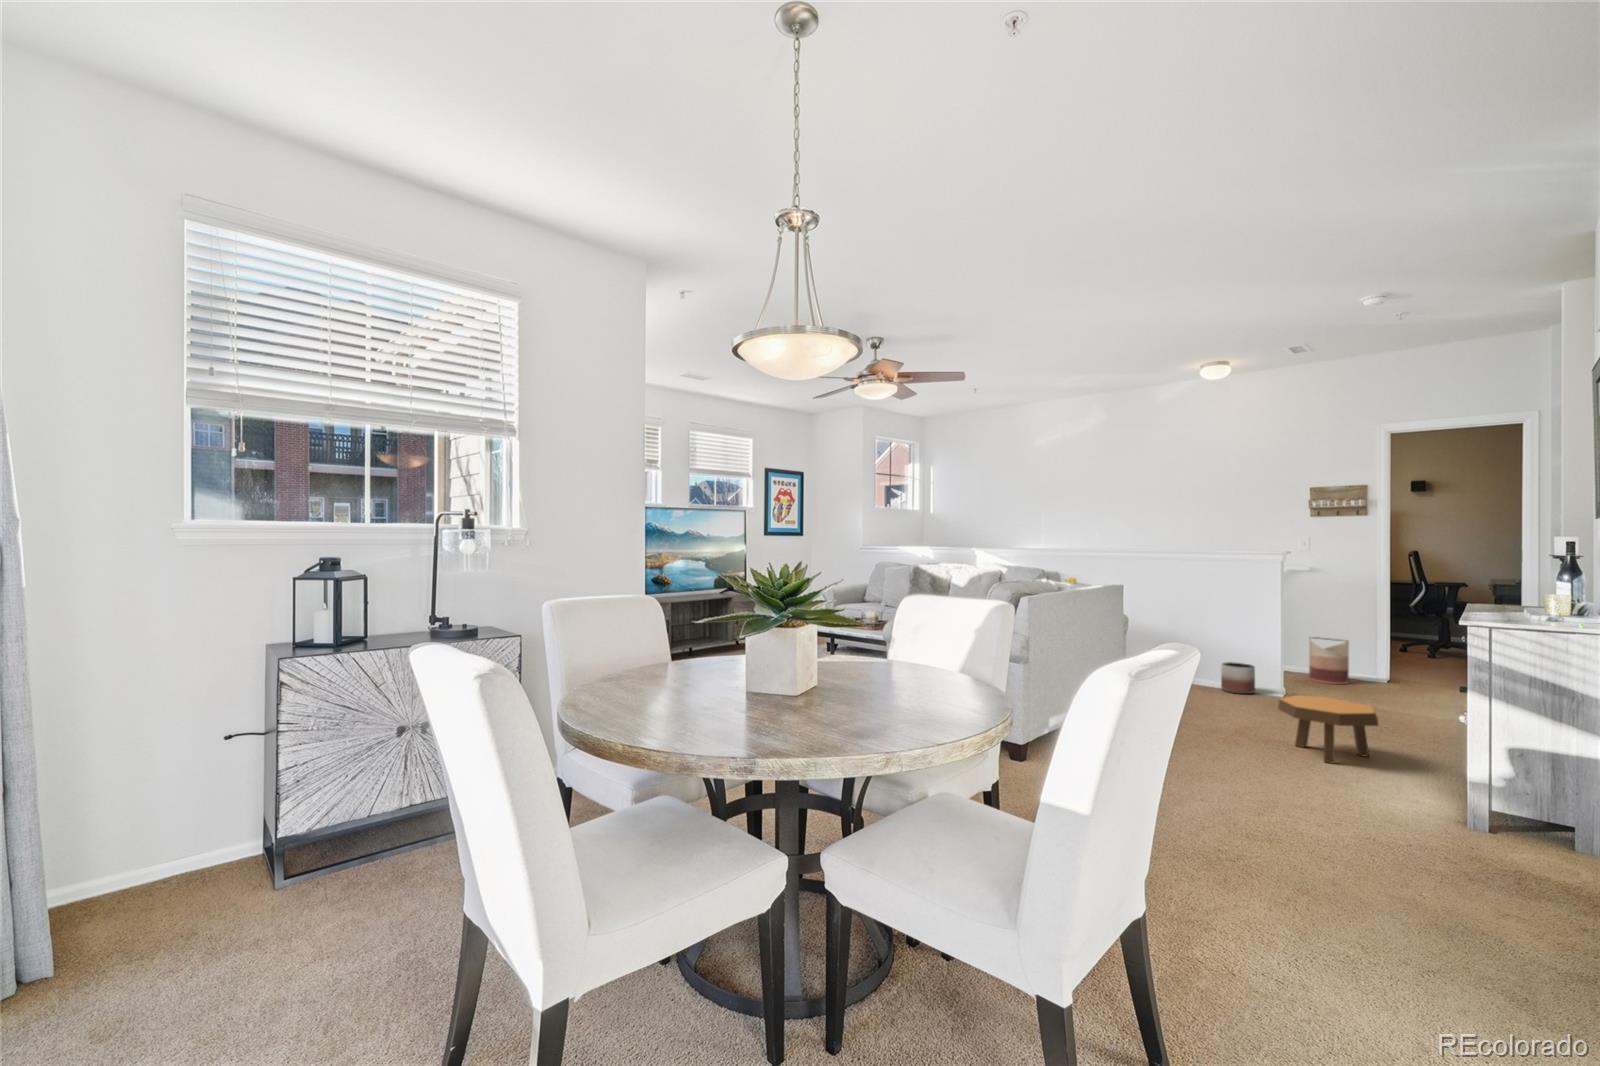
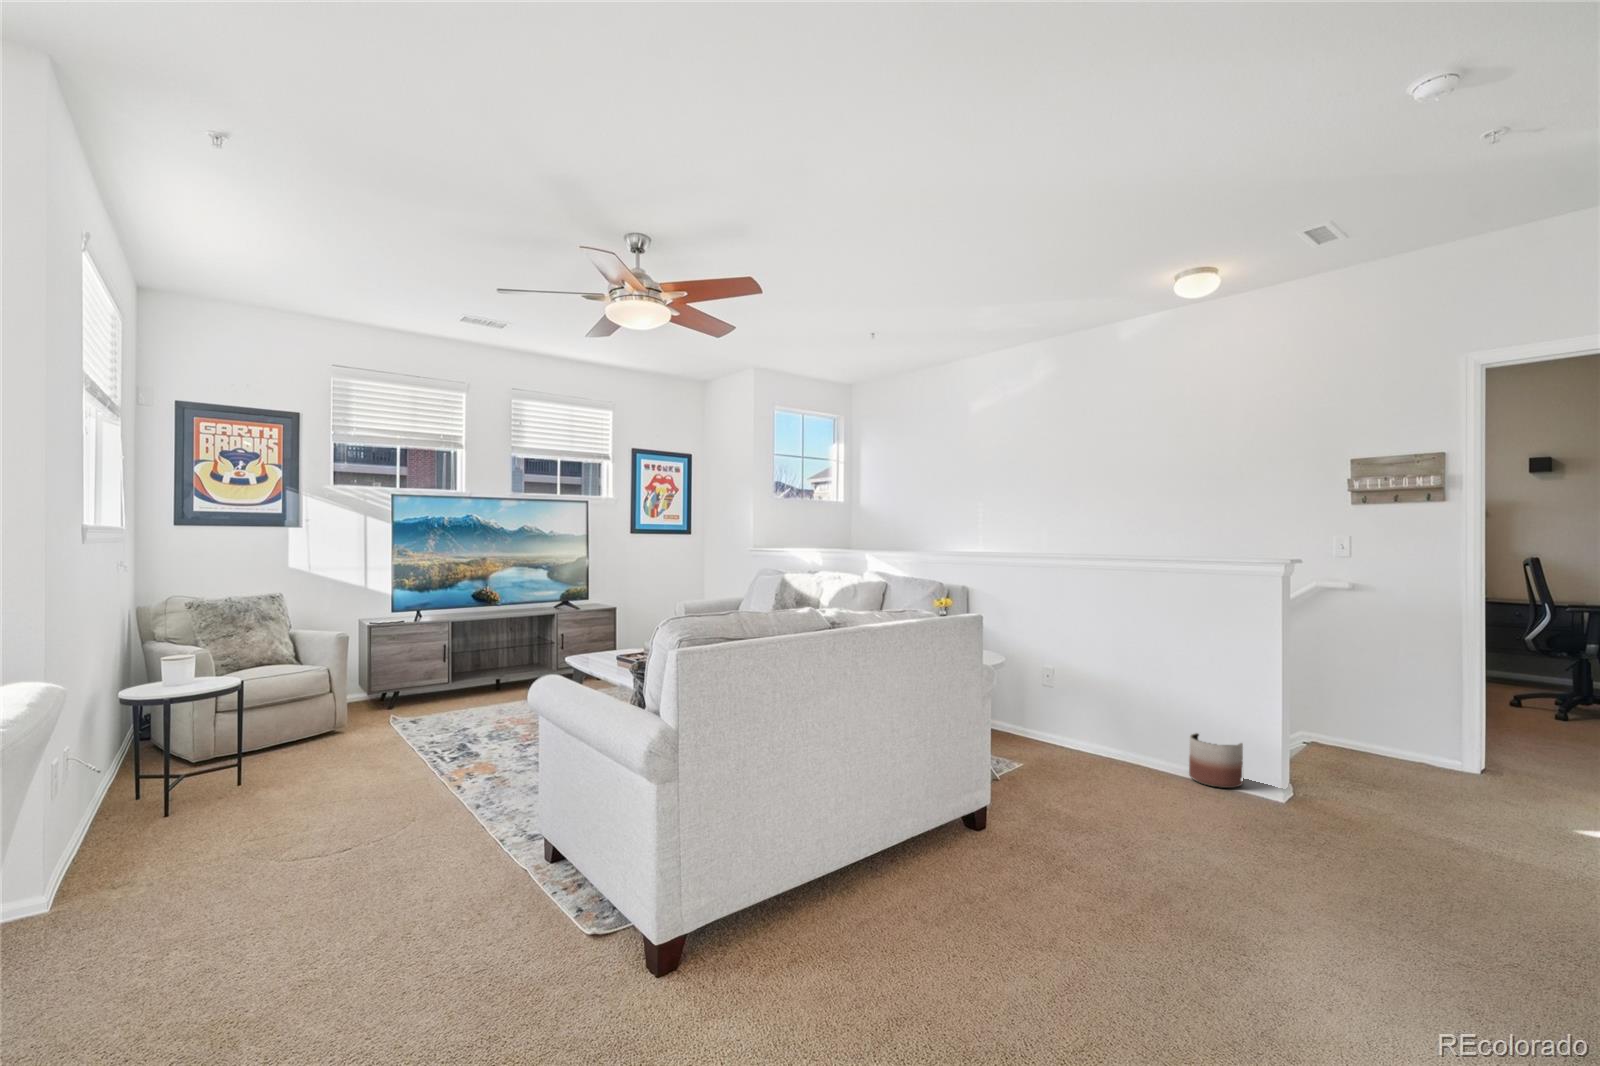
basket: present [1309,636,1349,684] -> none [1348,690,1412,770]
footstool: present [1278,695,1378,763] -> none [1219,837,1423,1015]

